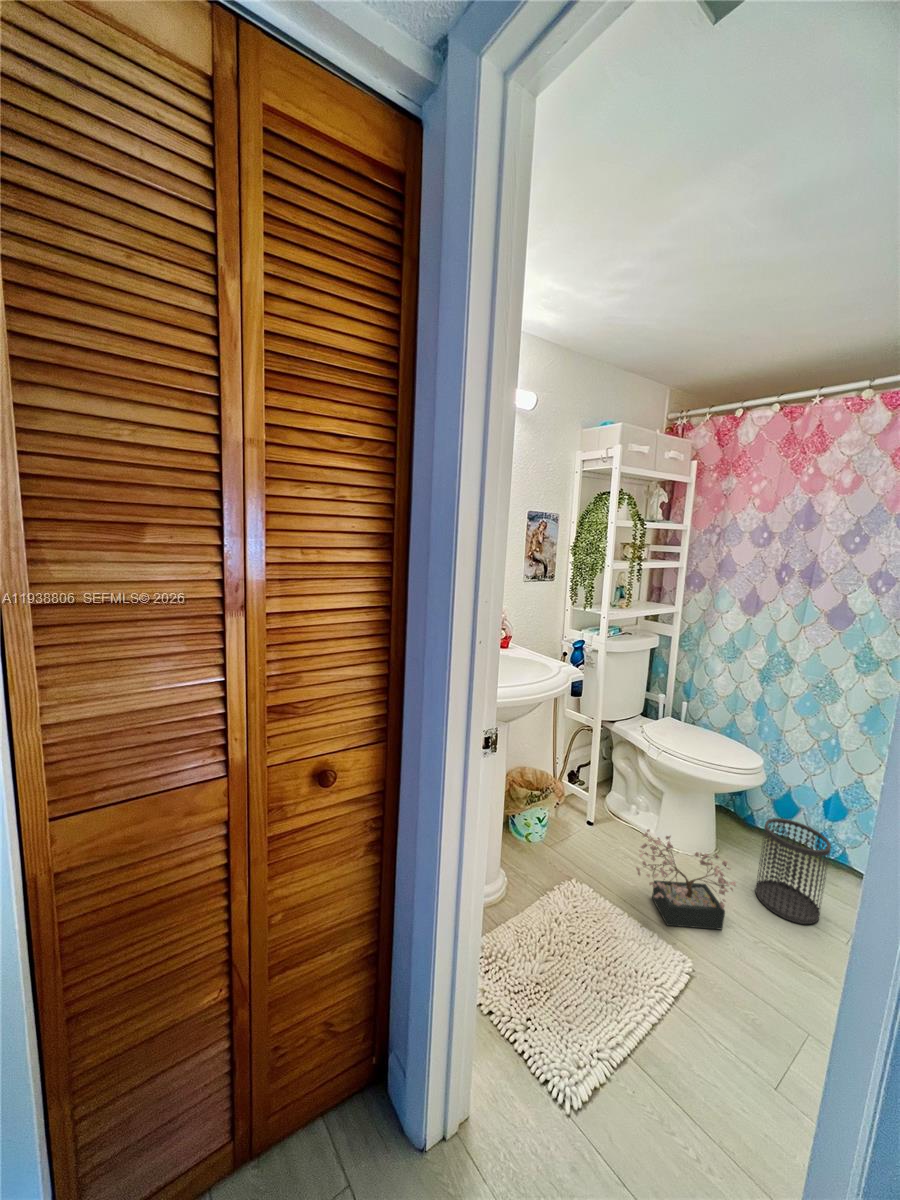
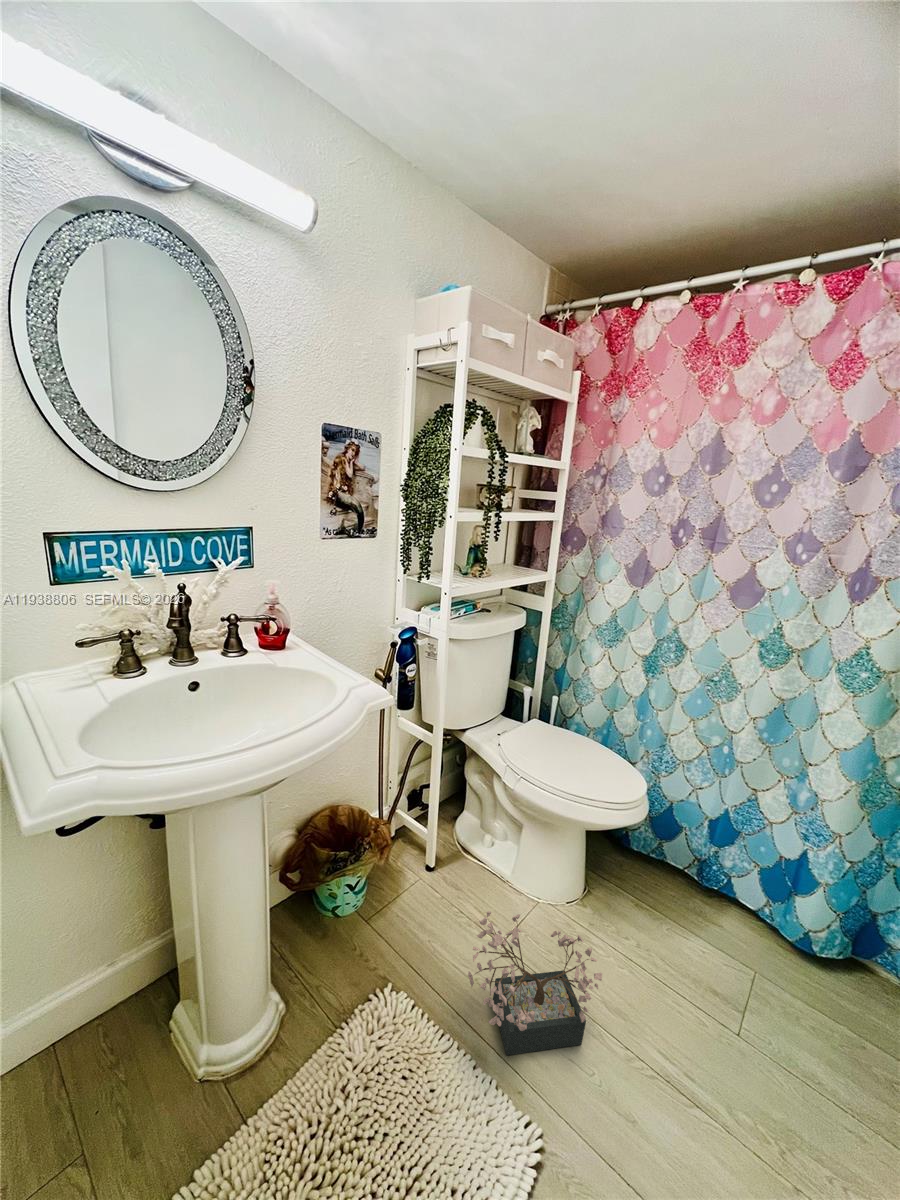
wastebasket: present [755,818,831,924] -> none [627,862,721,1006]

